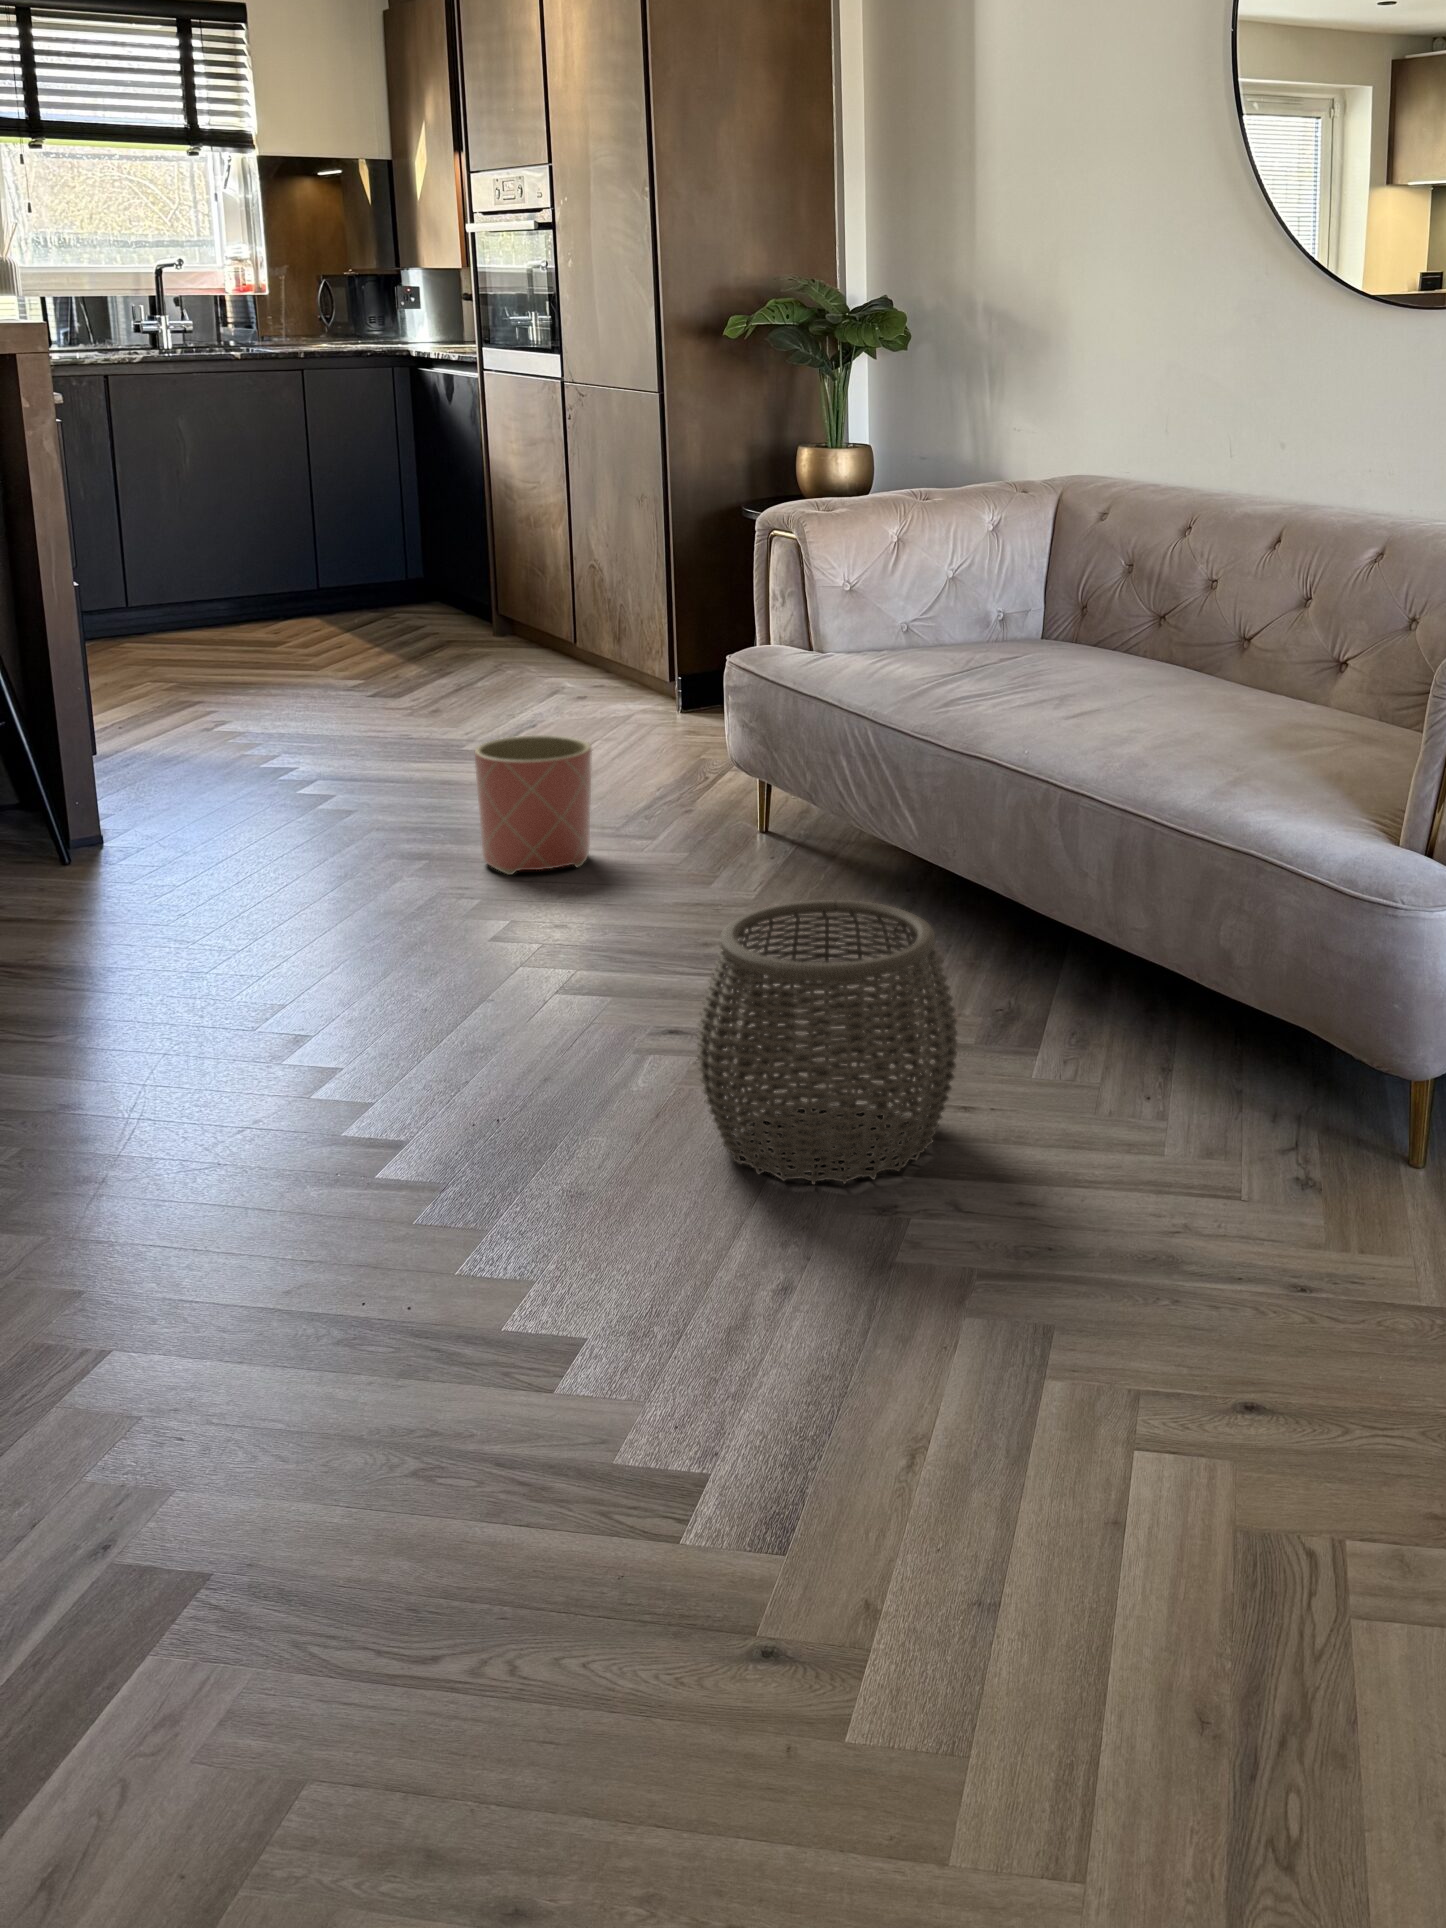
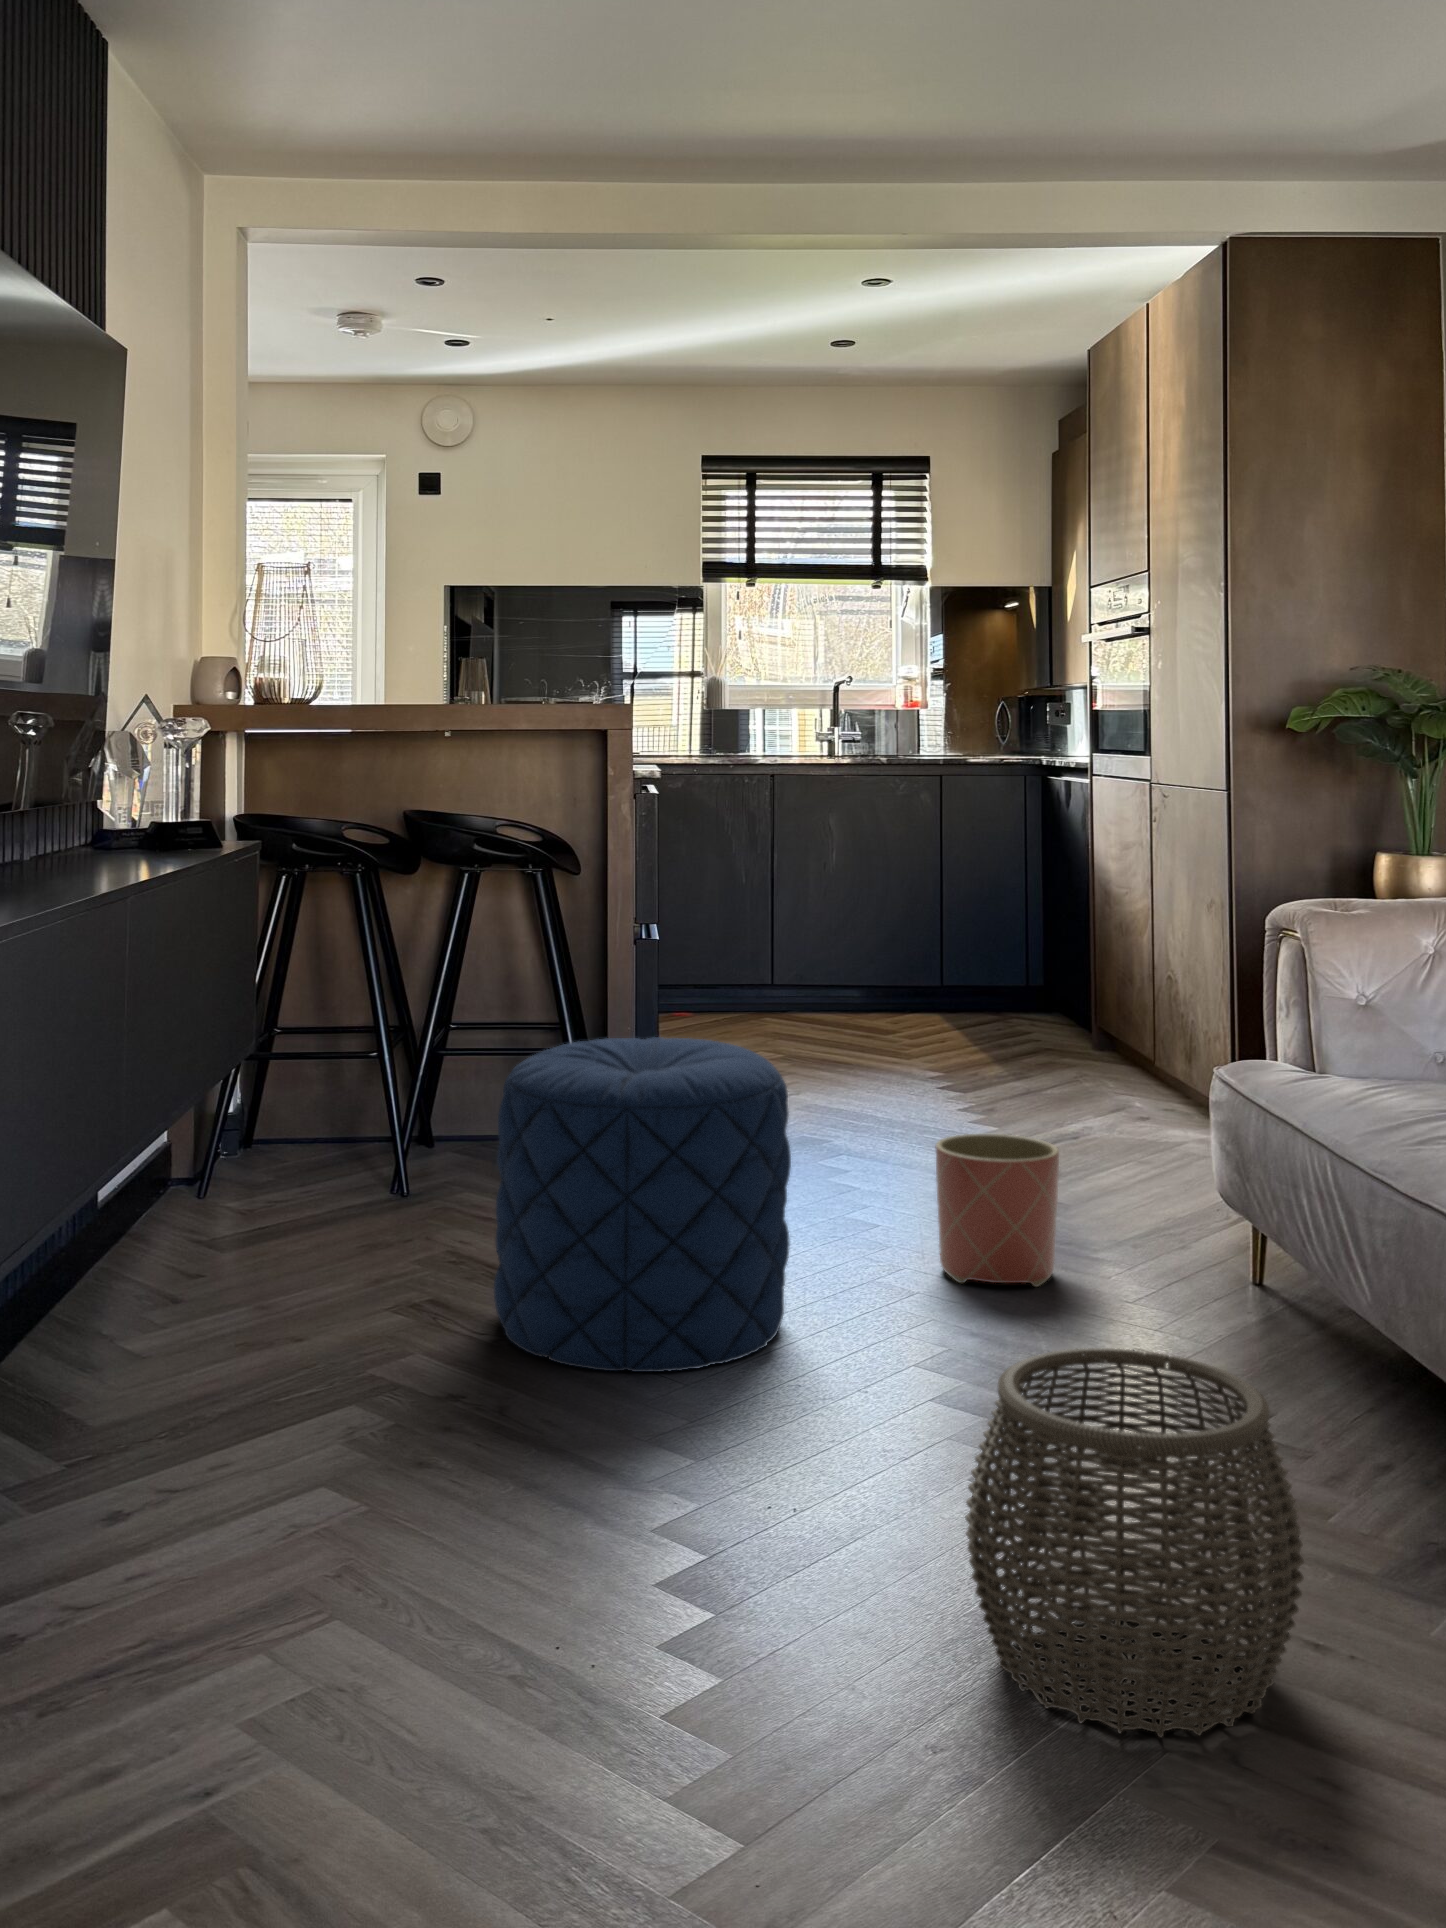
pouf: none [60,681,379,1011] -> present [494,1037,791,1372]

